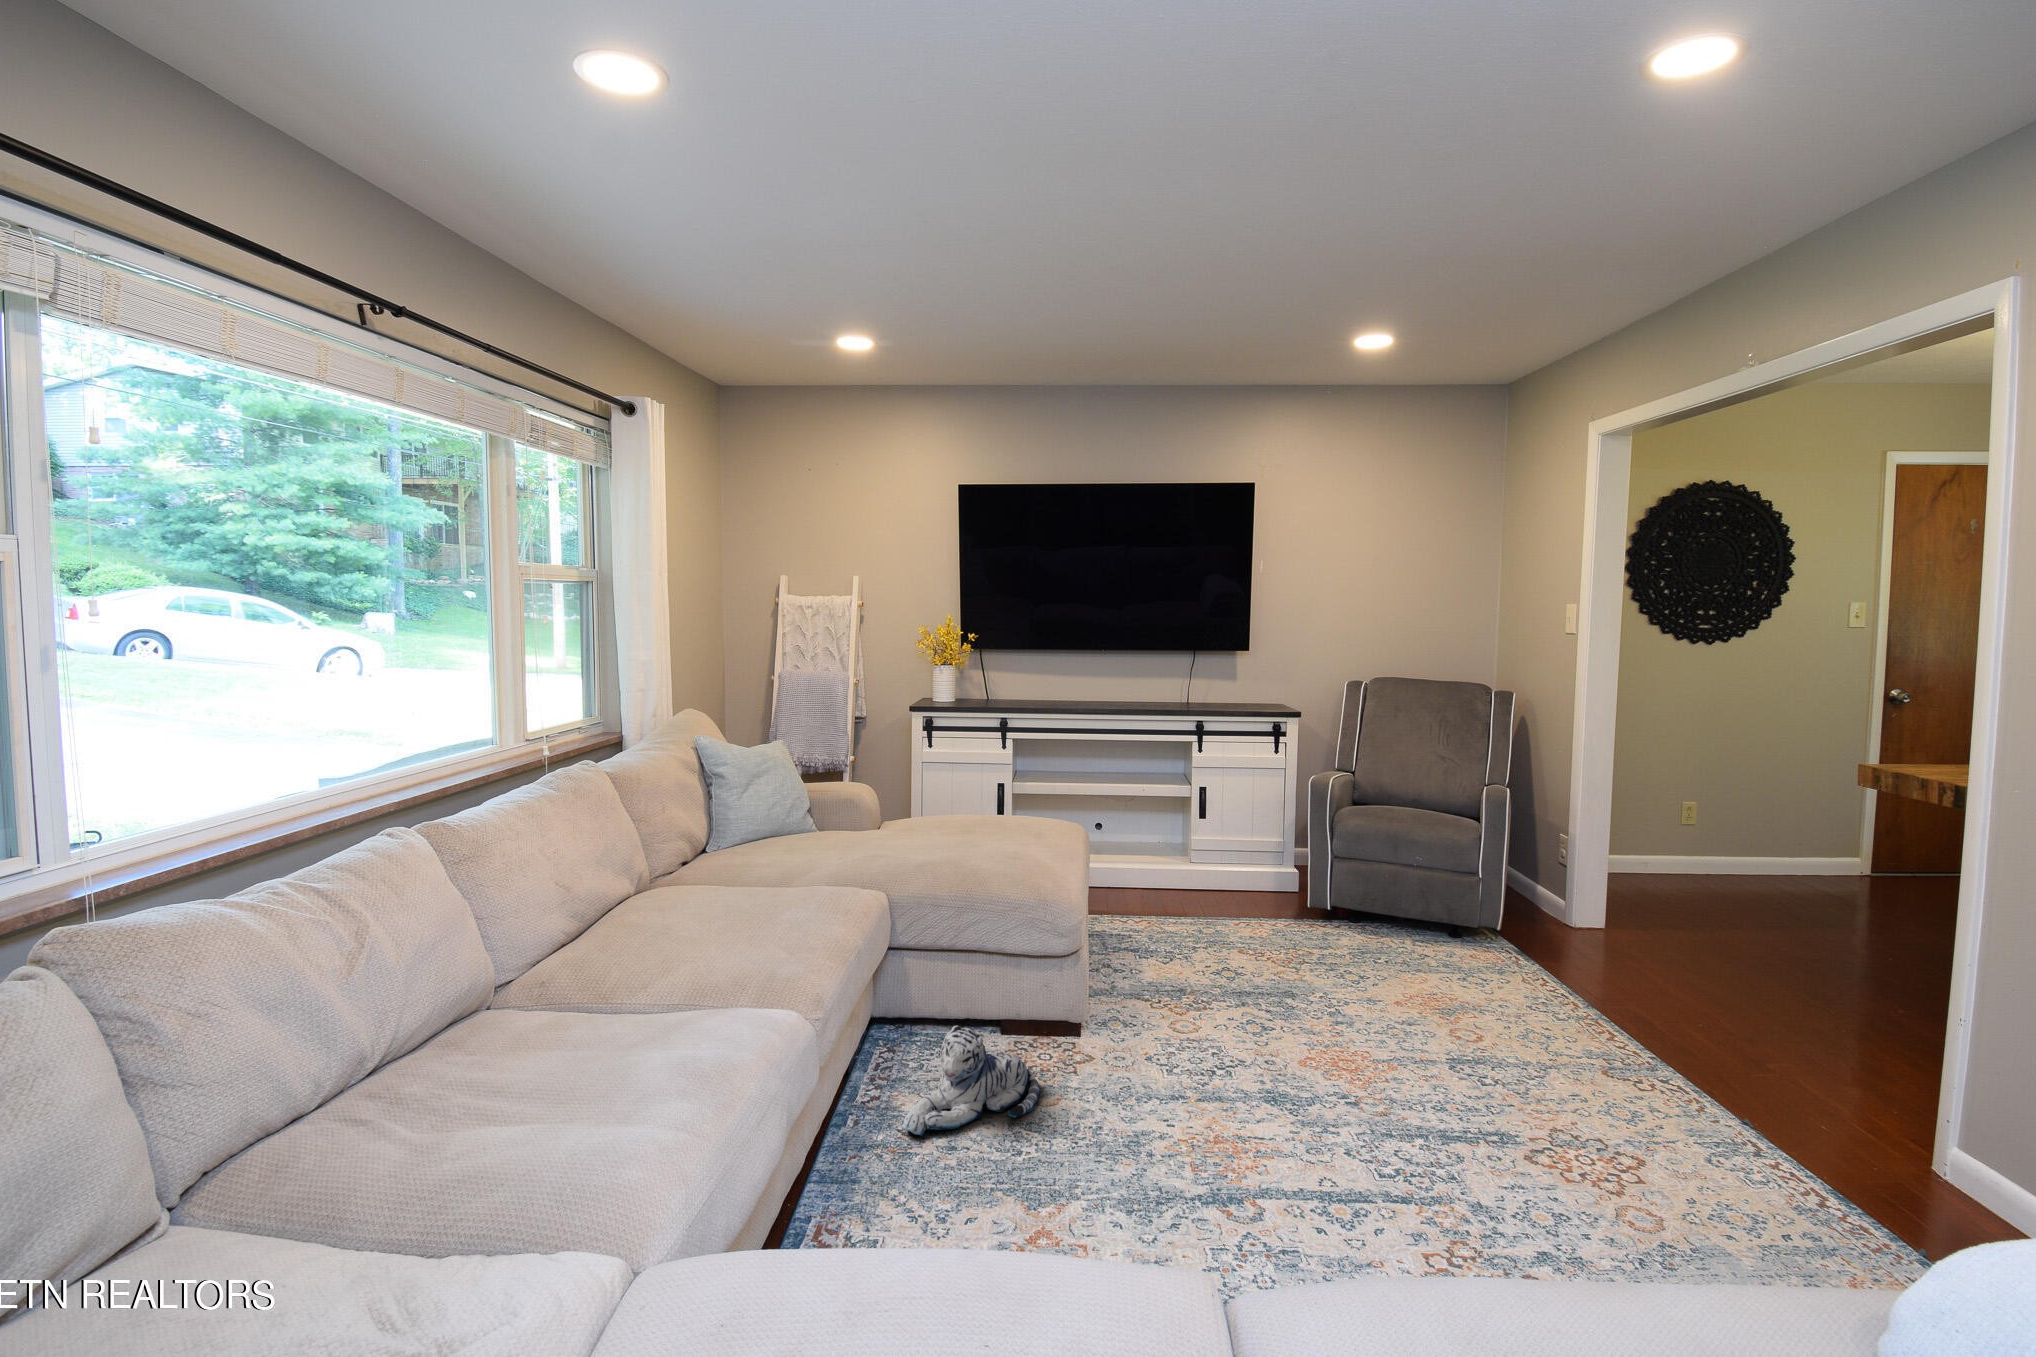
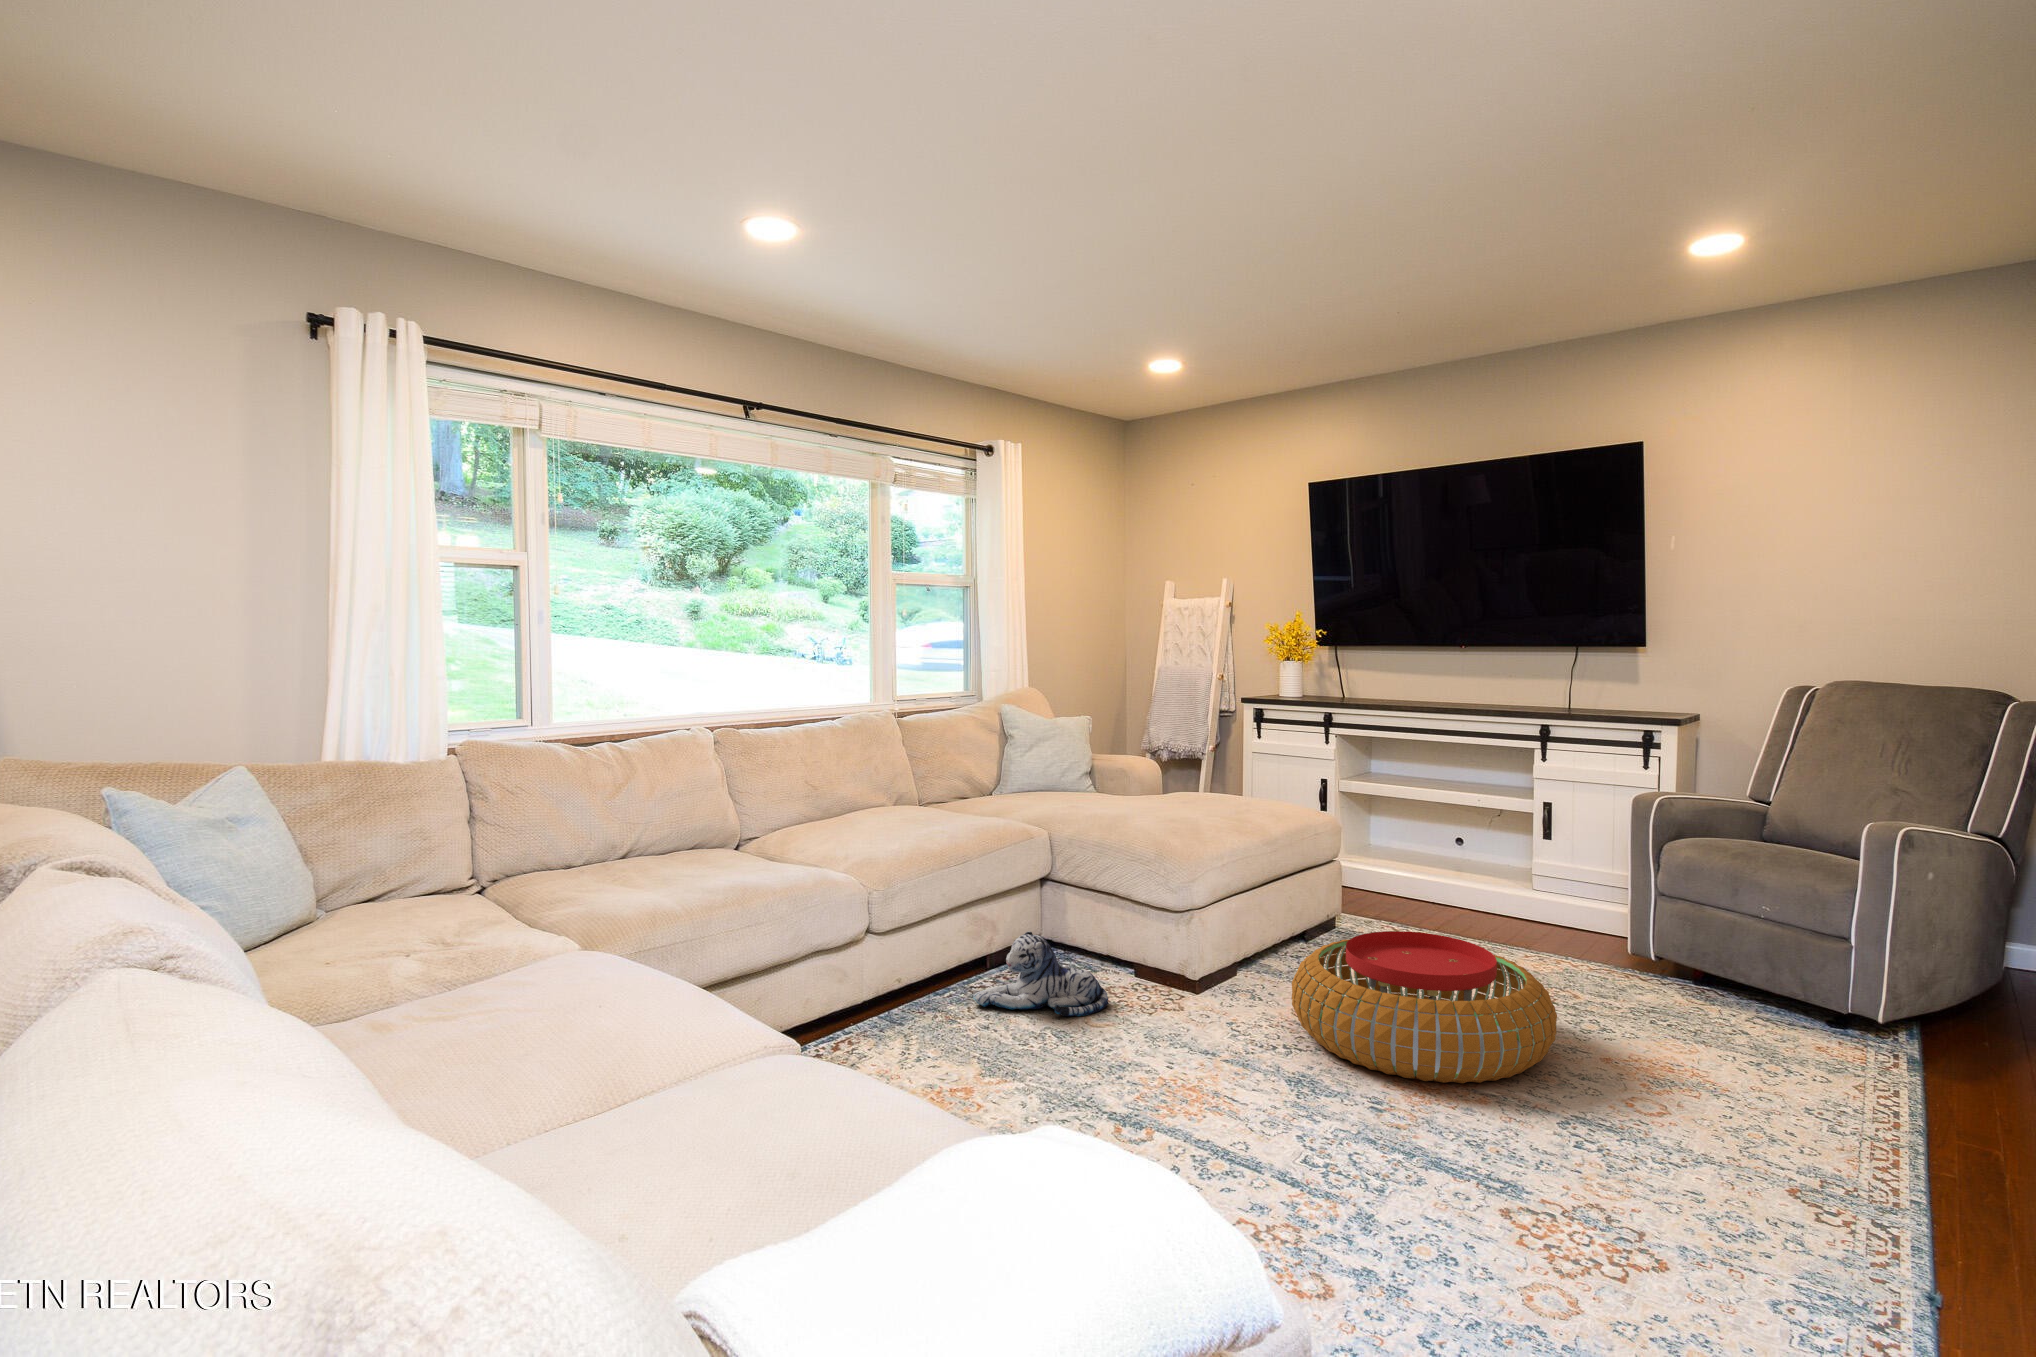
pouf: none [1195,933,1438,1083] -> present [1292,931,1557,1083]

